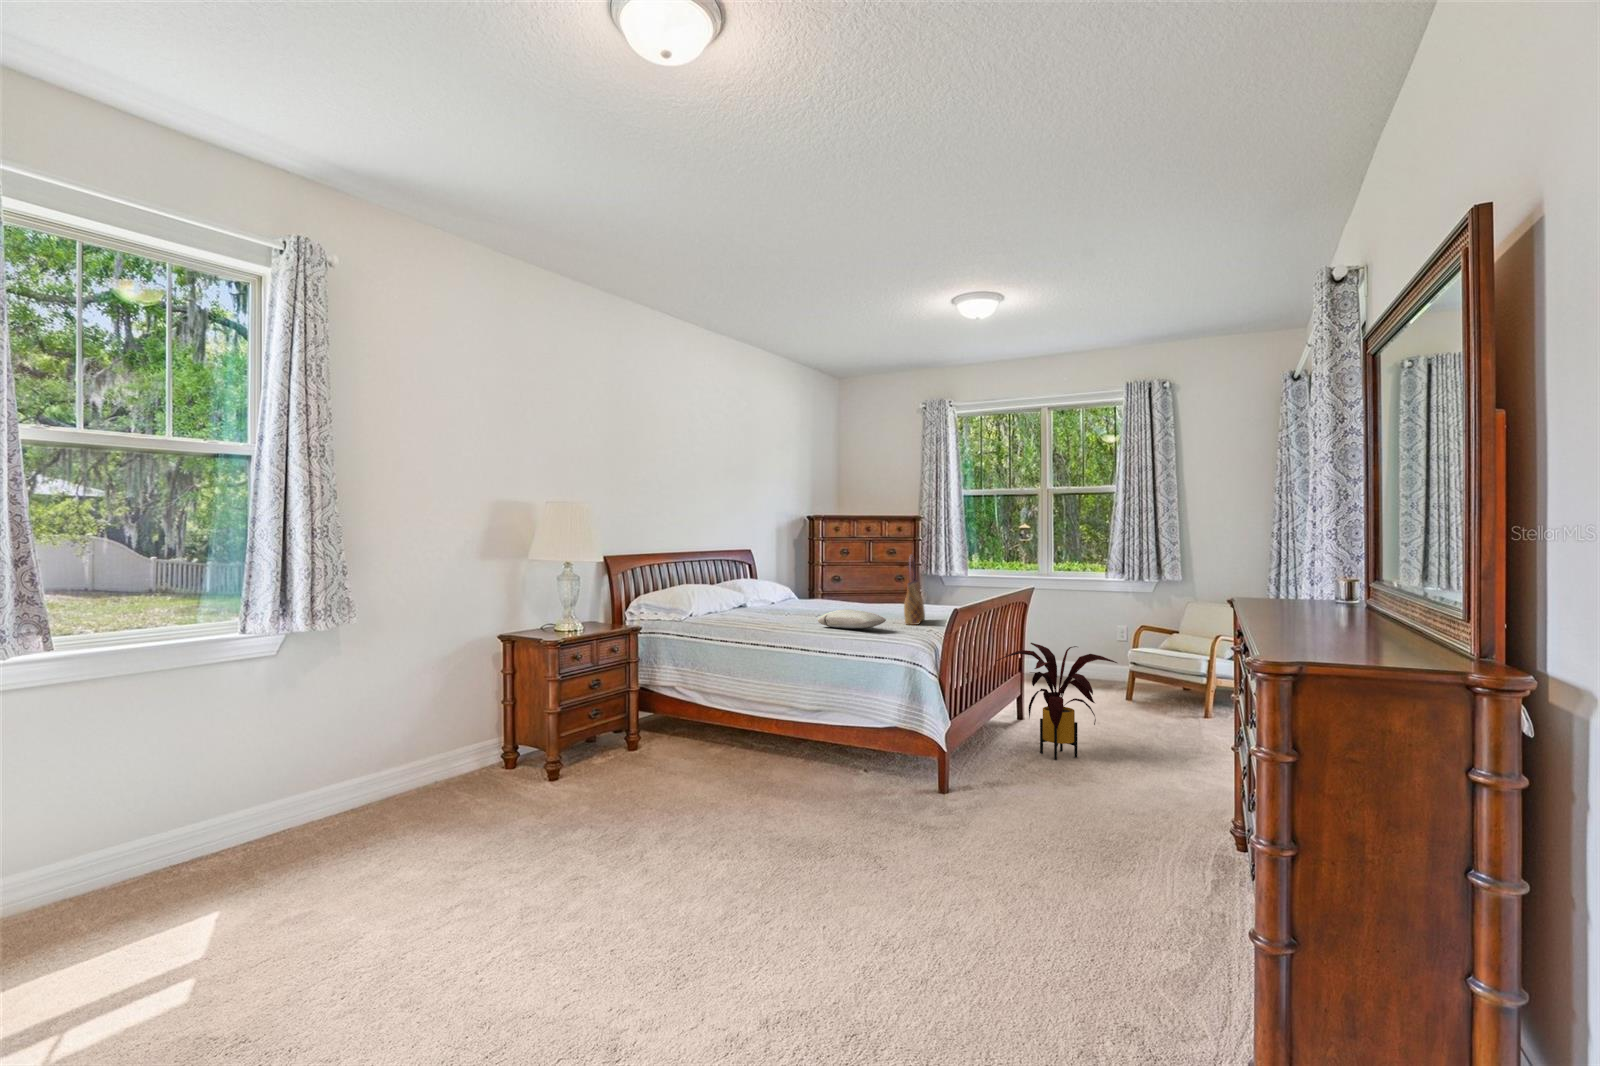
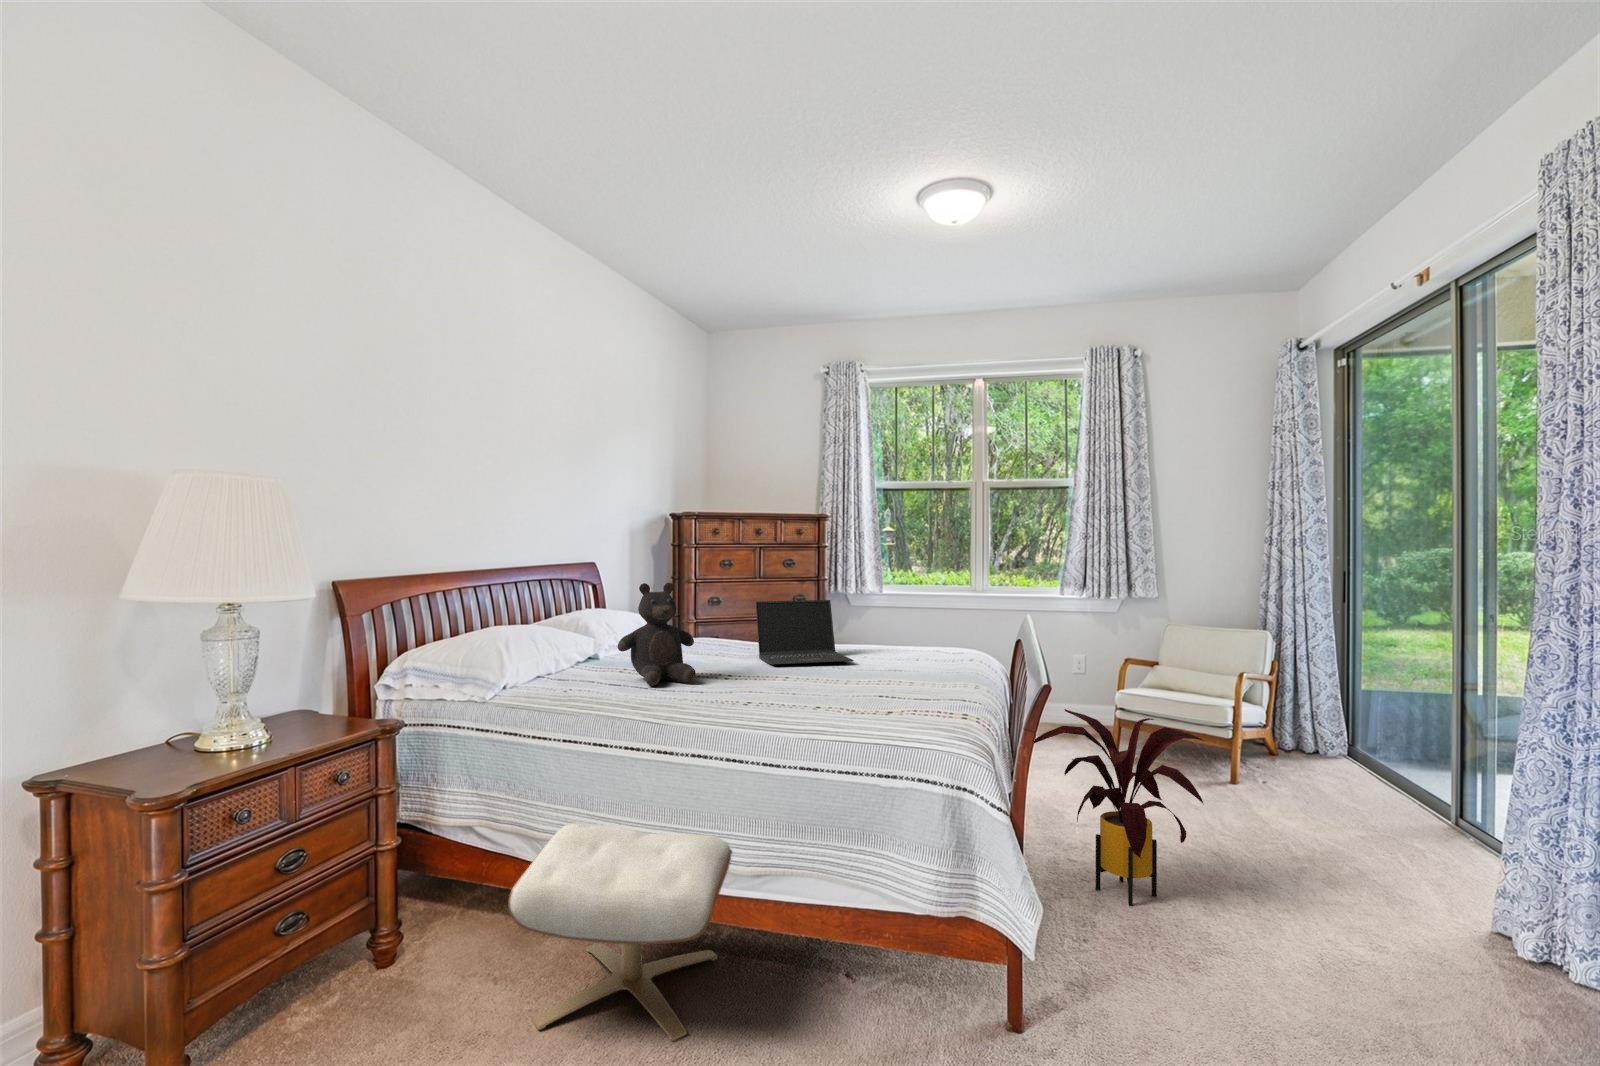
tote bag: present [904,555,925,625] -> none [874,574,904,691]
teddy bear: none [754,559,799,618] -> present [617,583,696,686]
laptop: none [847,574,906,613] -> present [756,600,854,665]
pillow: present [818,609,886,628] -> none [748,674,874,710]
ottoman: none [690,683,809,779] -> present [508,823,732,1041]

